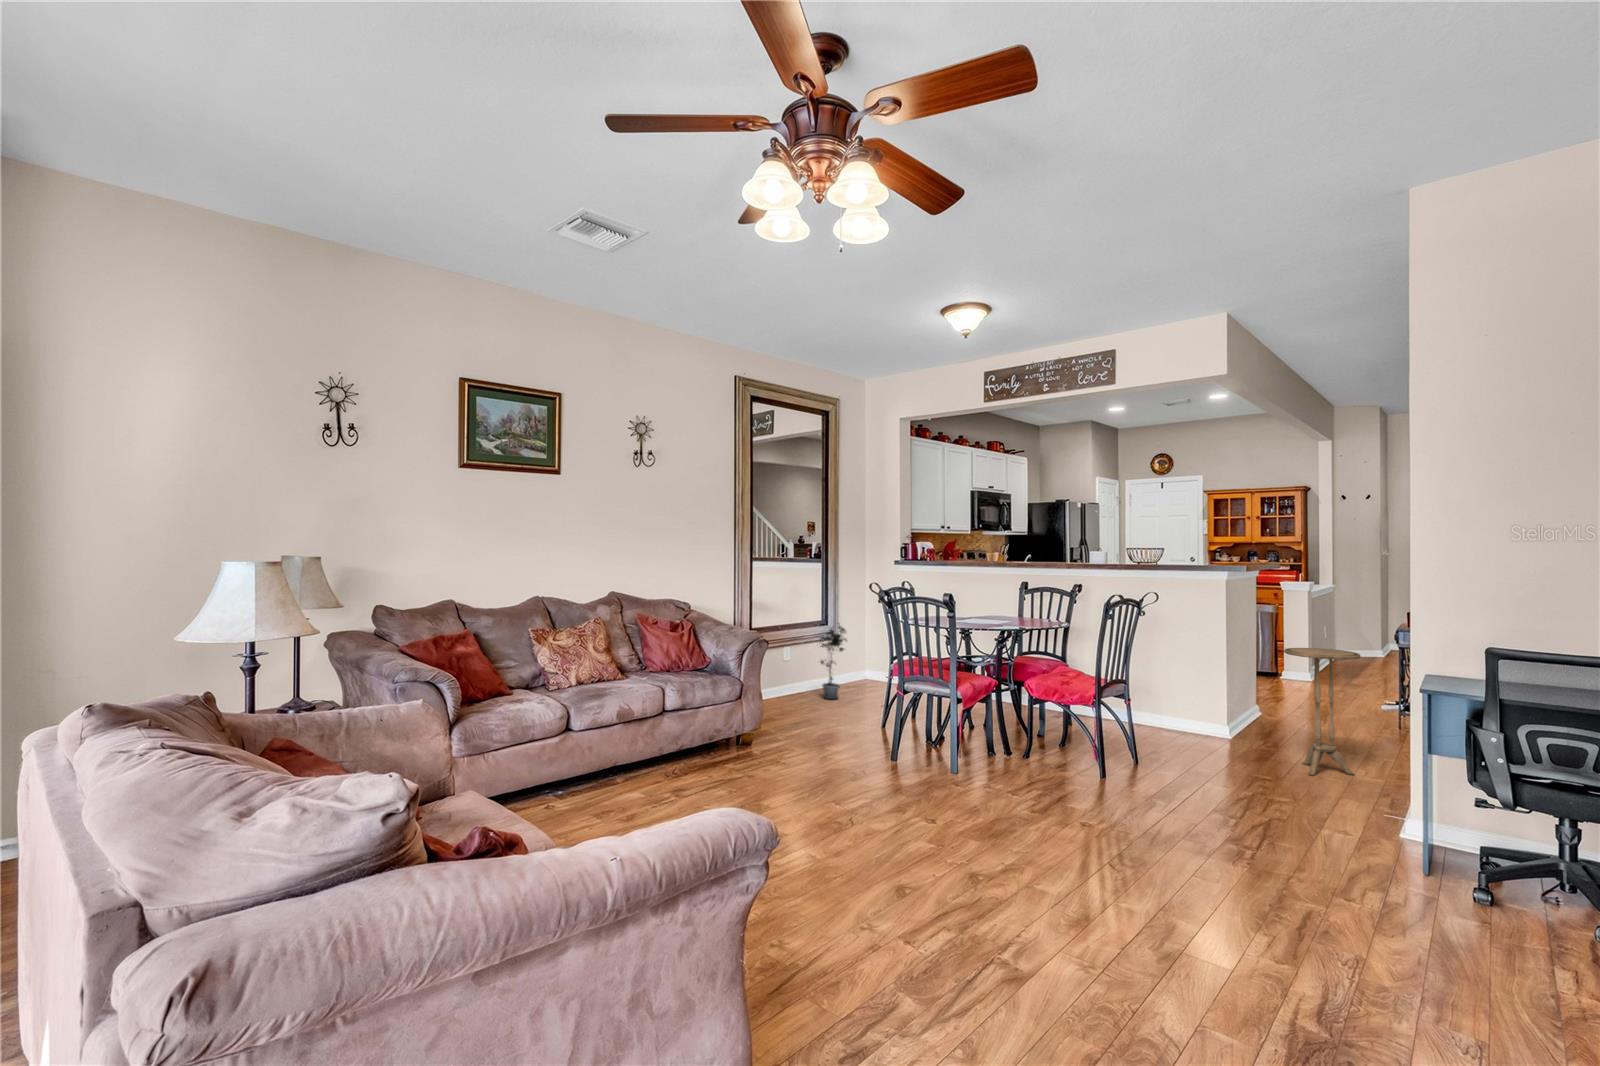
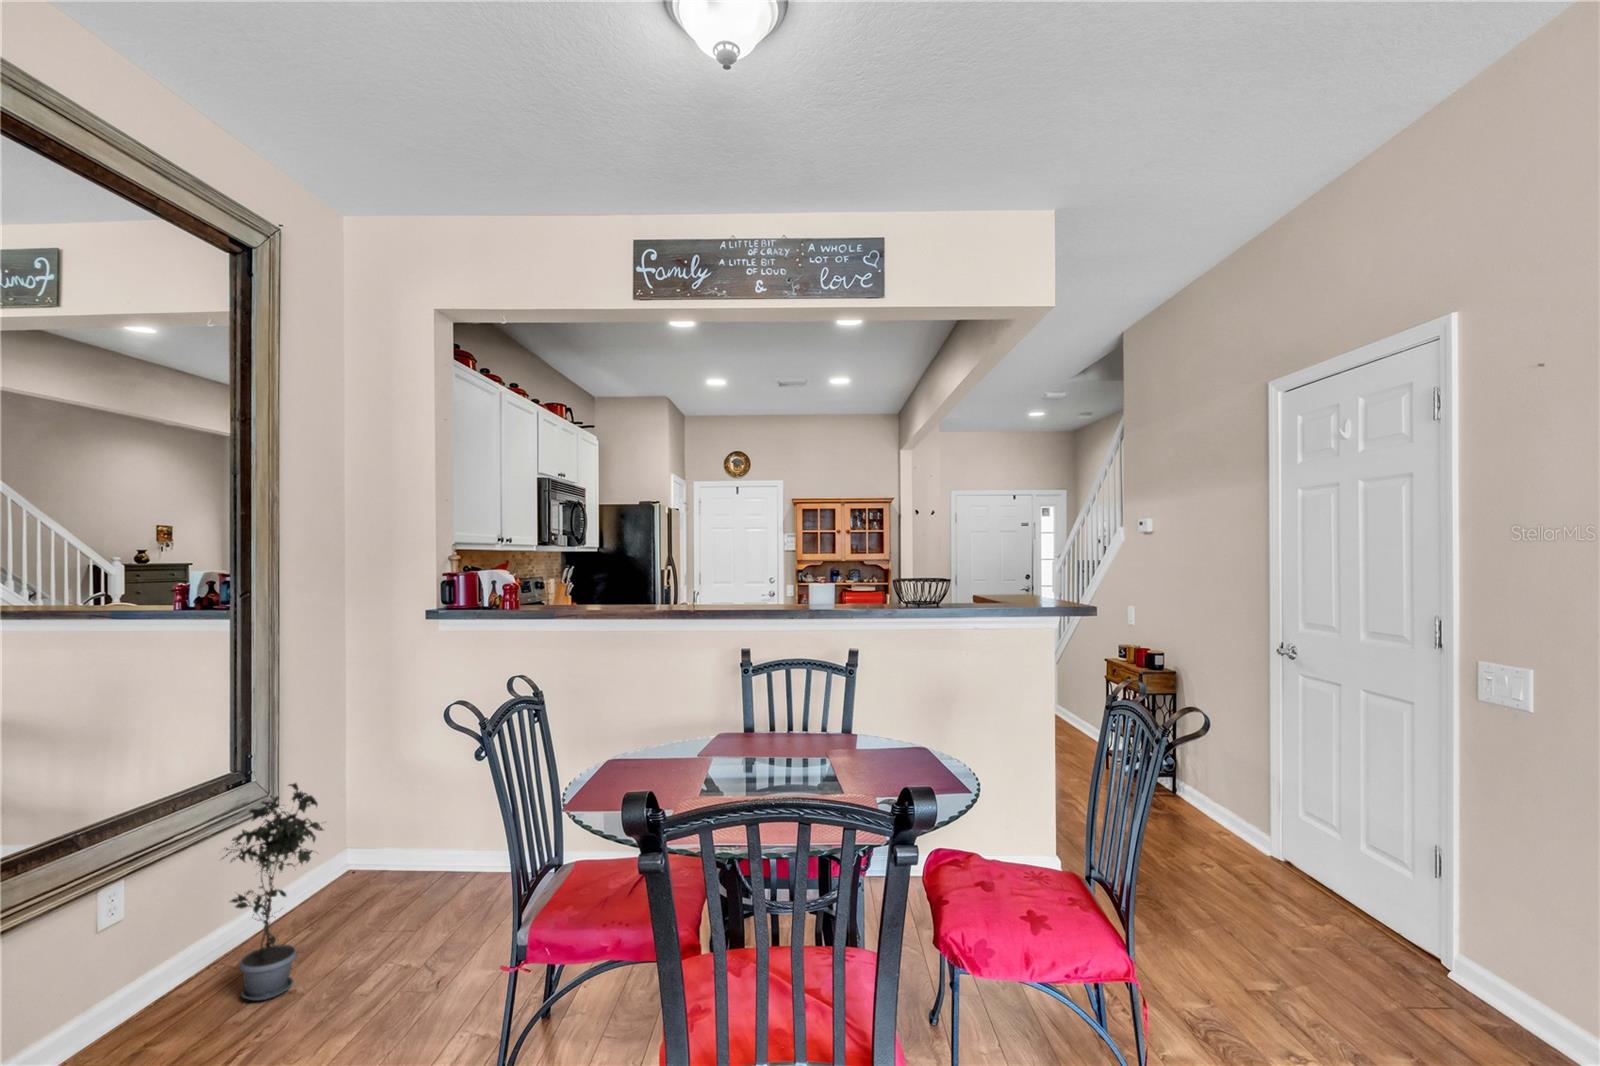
side table: present [1284,648,1361,776] -> none [1213,732,1331,958]

